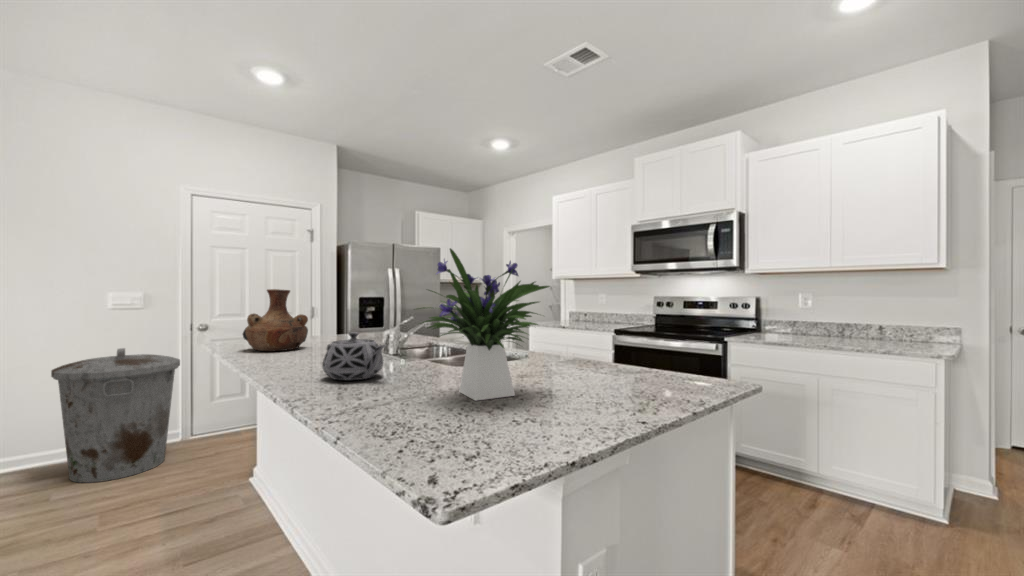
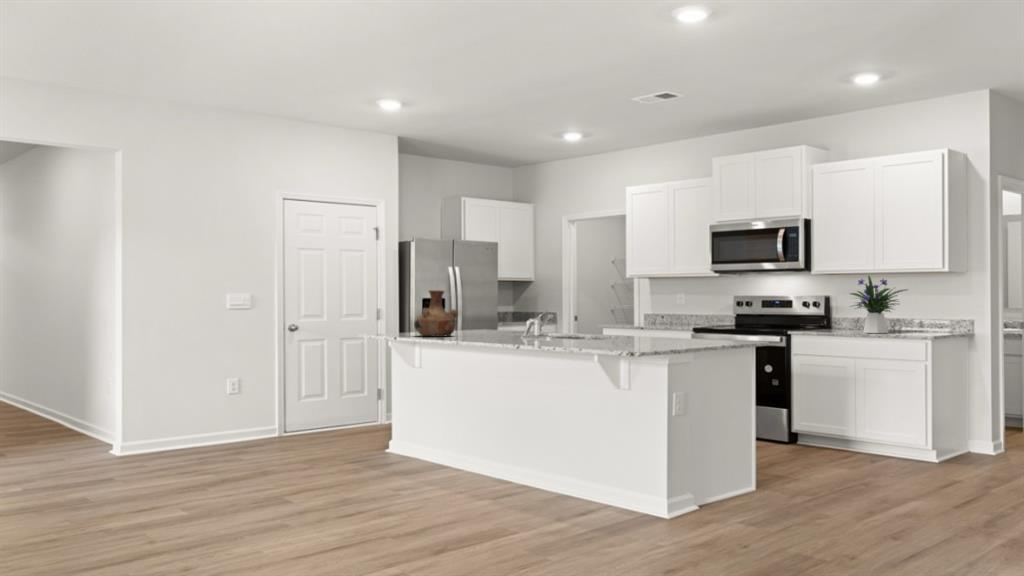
flower arrangement: present [418,248,550,401] -> present [851,276,905,333]
teapot: present [322,332,386,380] -> none [519,315,566,342]
trash can: present [51,348,180,483] -> none [212,344,300,454]

